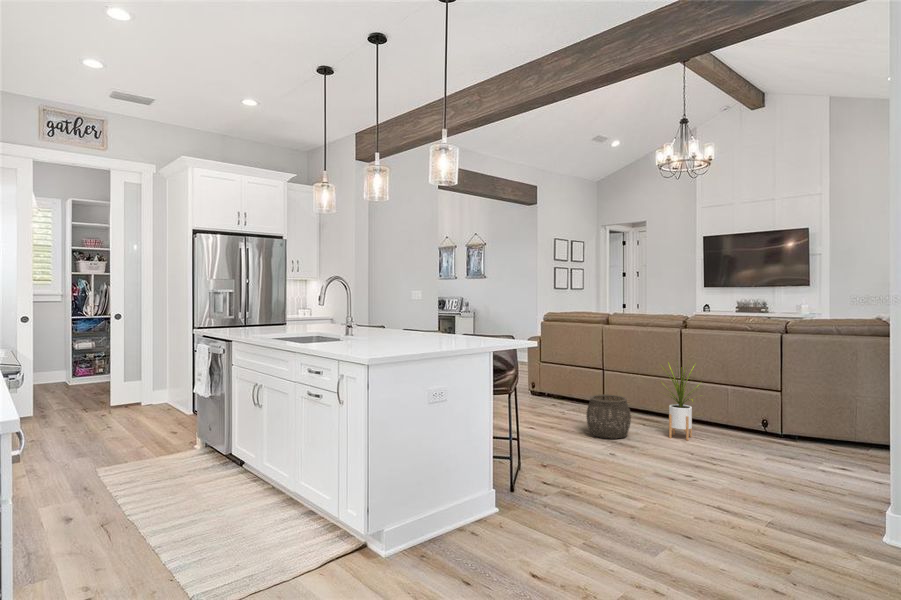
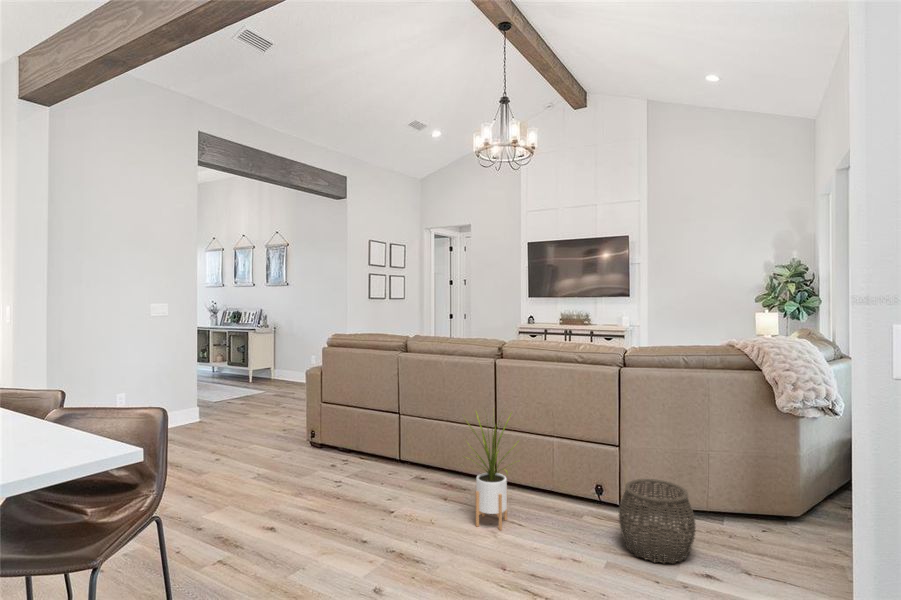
woven basket: present [586,395,631,439] -> present [619,479,696,563]

